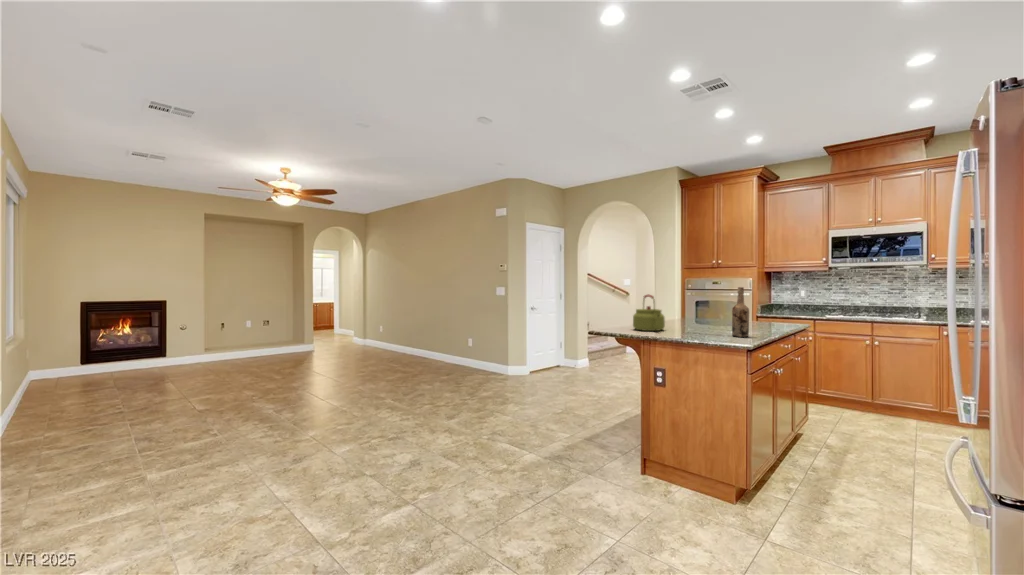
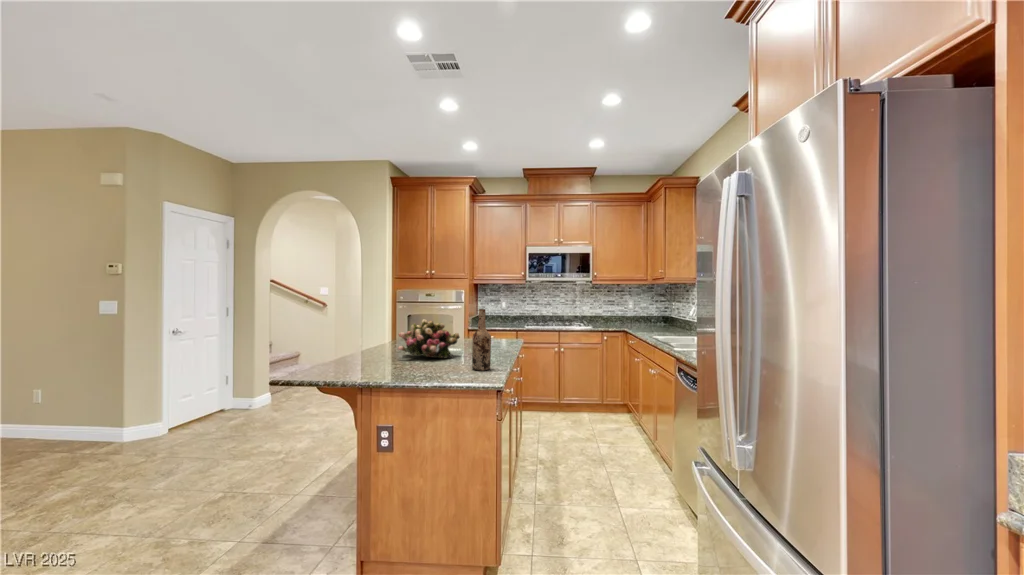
kettle: present [633,294,665,331] -> none [344,318,388,370]
flower arrangement: none [674,298,728,329] -> present [398,320,460,358]

